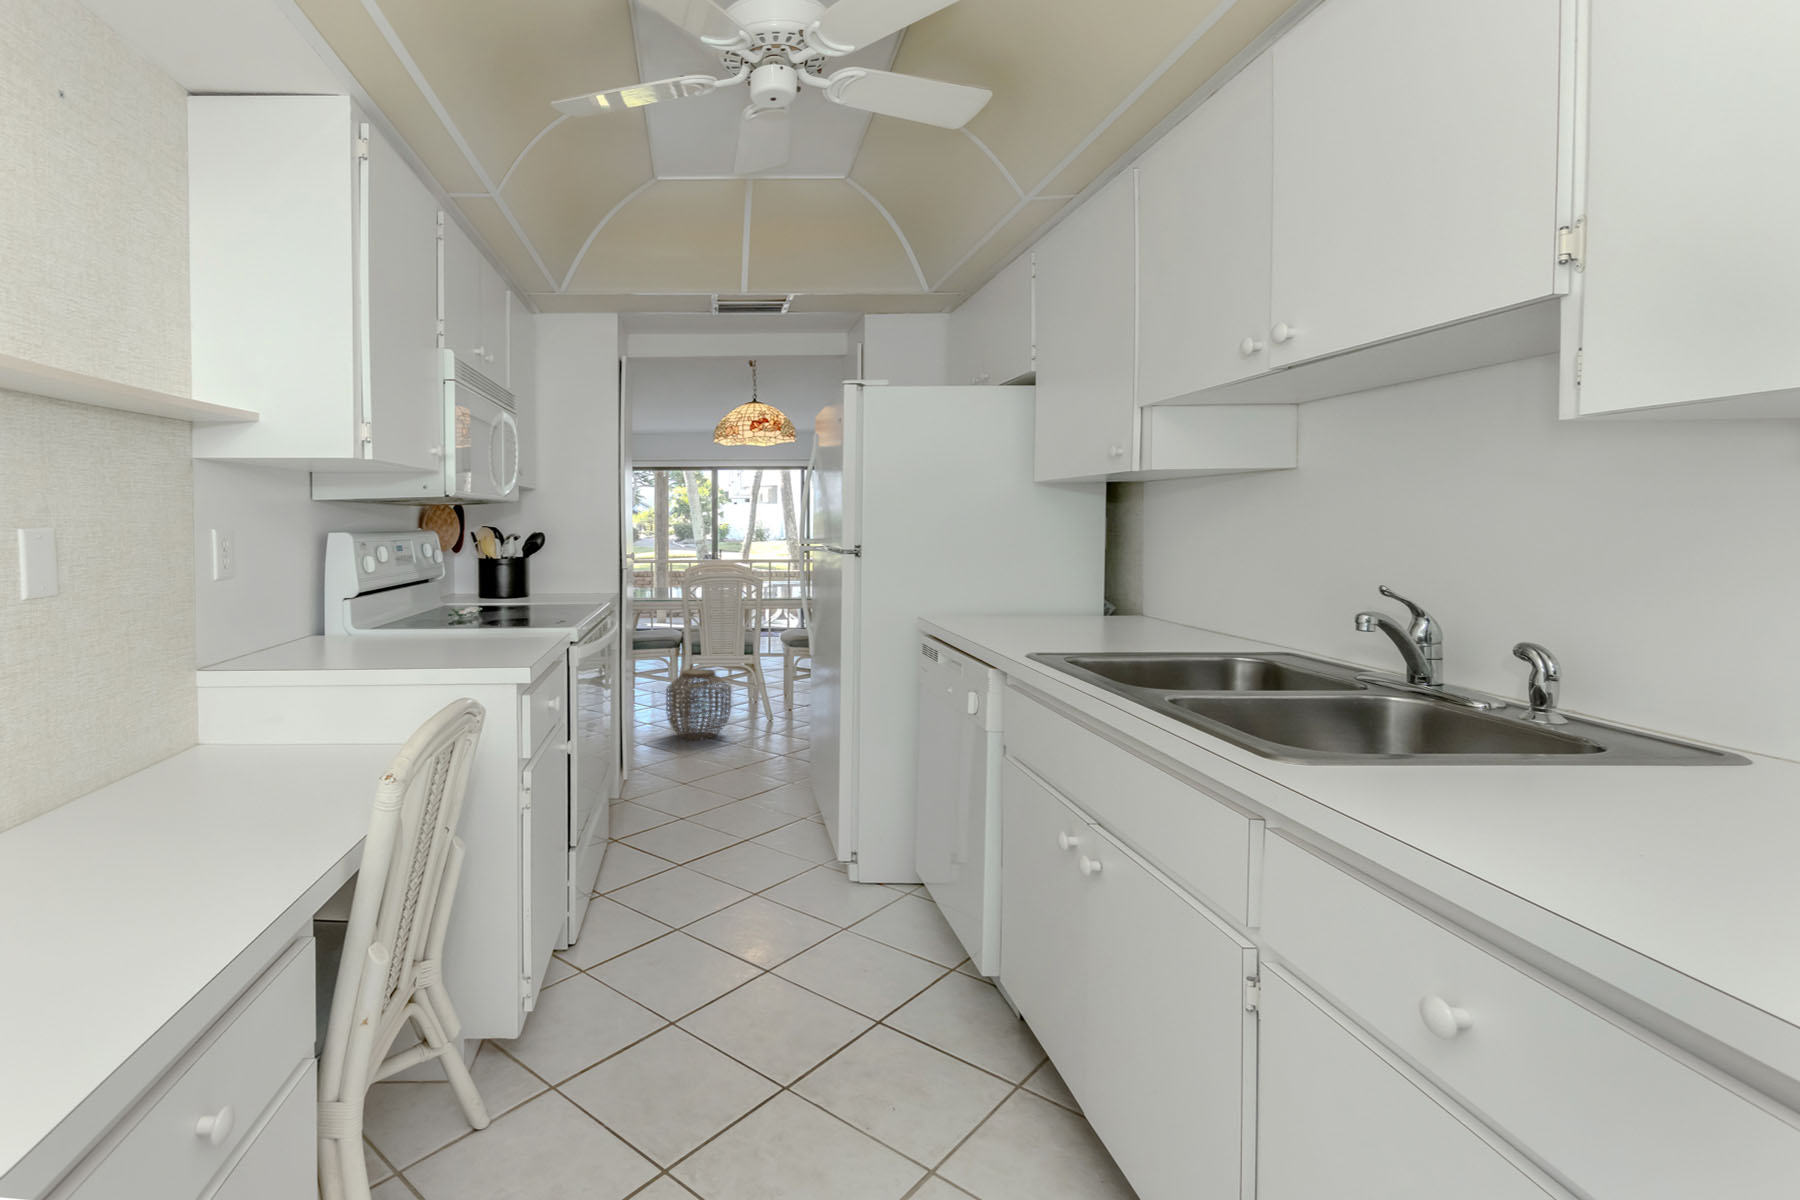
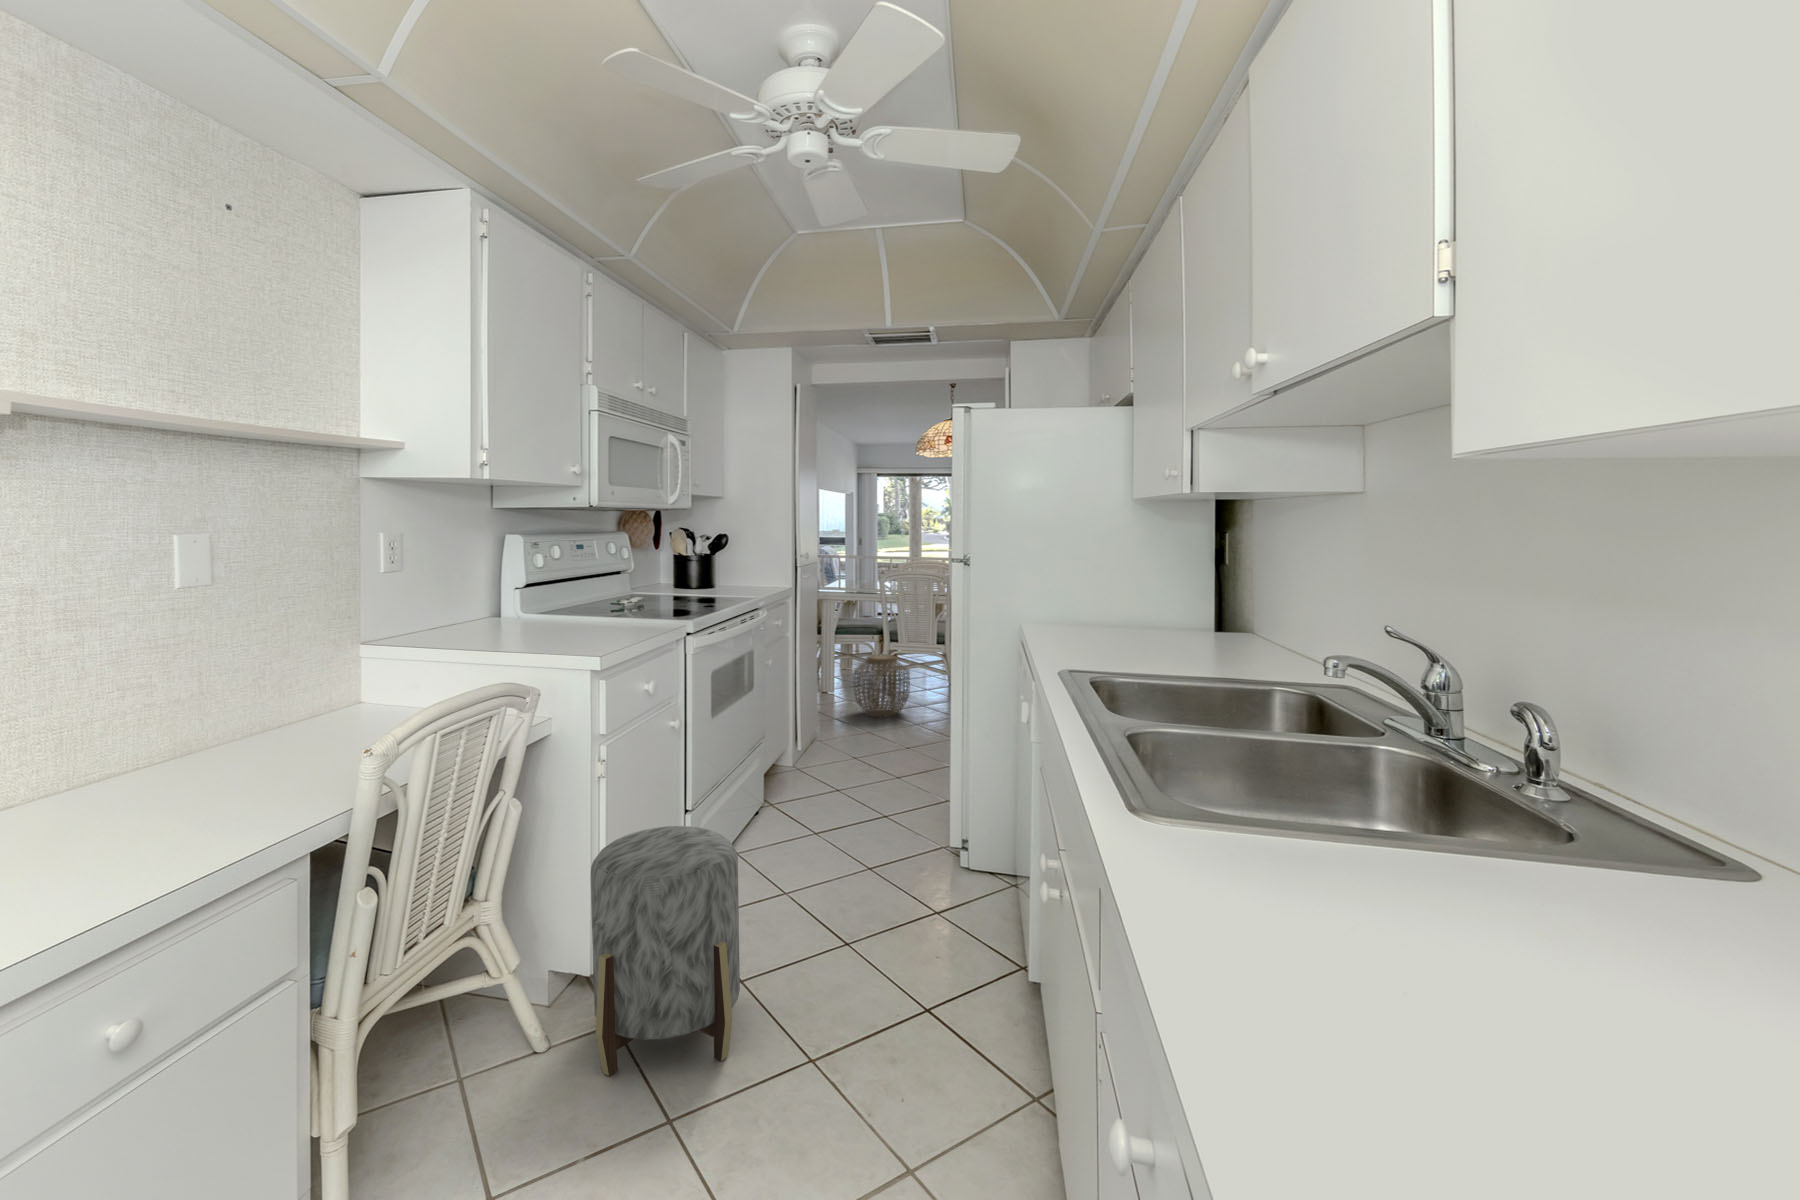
stool: none [539,856,704,1131] -> present [591,826,740,1076]

